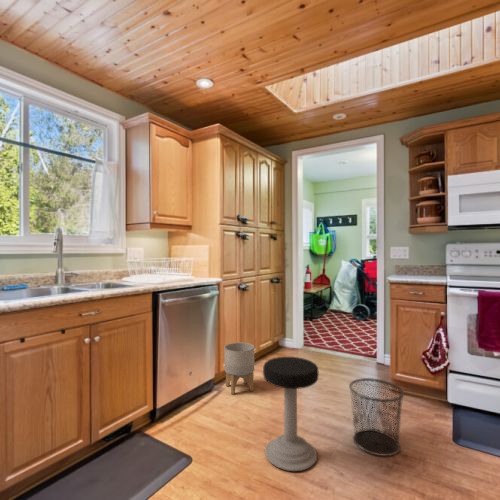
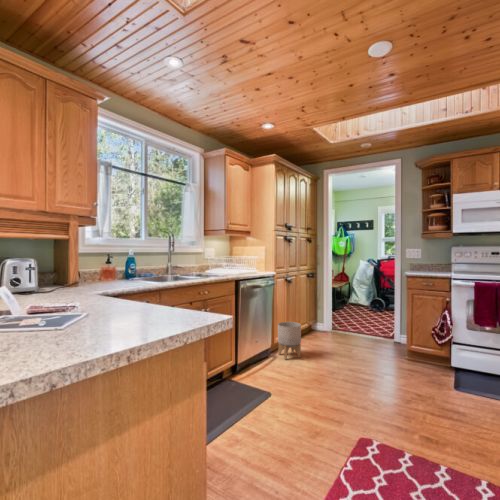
stool: present [263,357,319,471] -> none [319,327,359,402]
waste bin: present [349,378,404,456] -> none [379,344,419,396]

